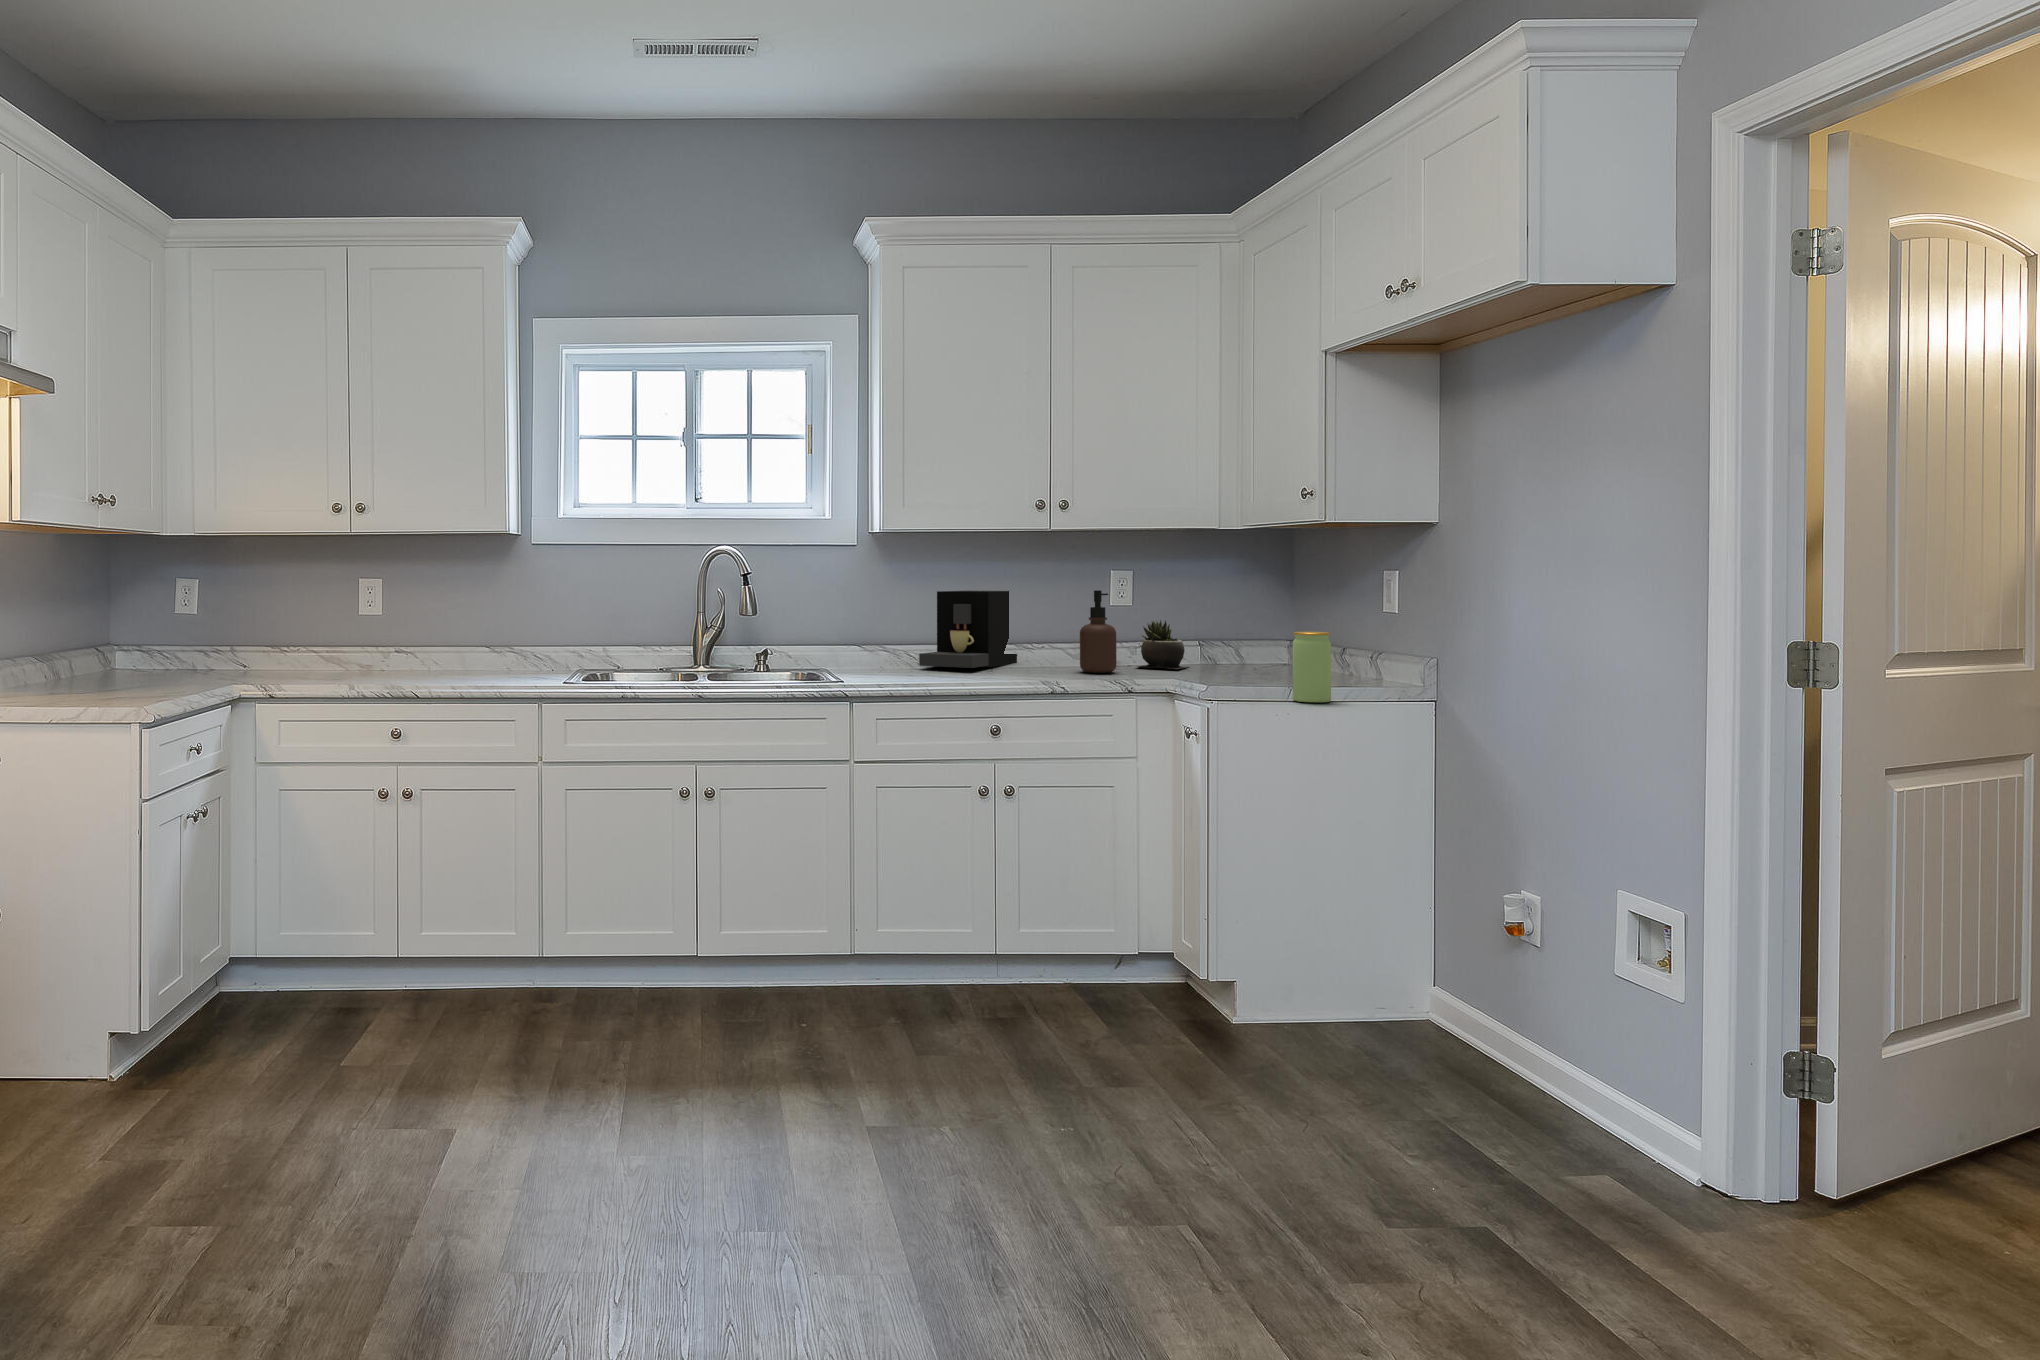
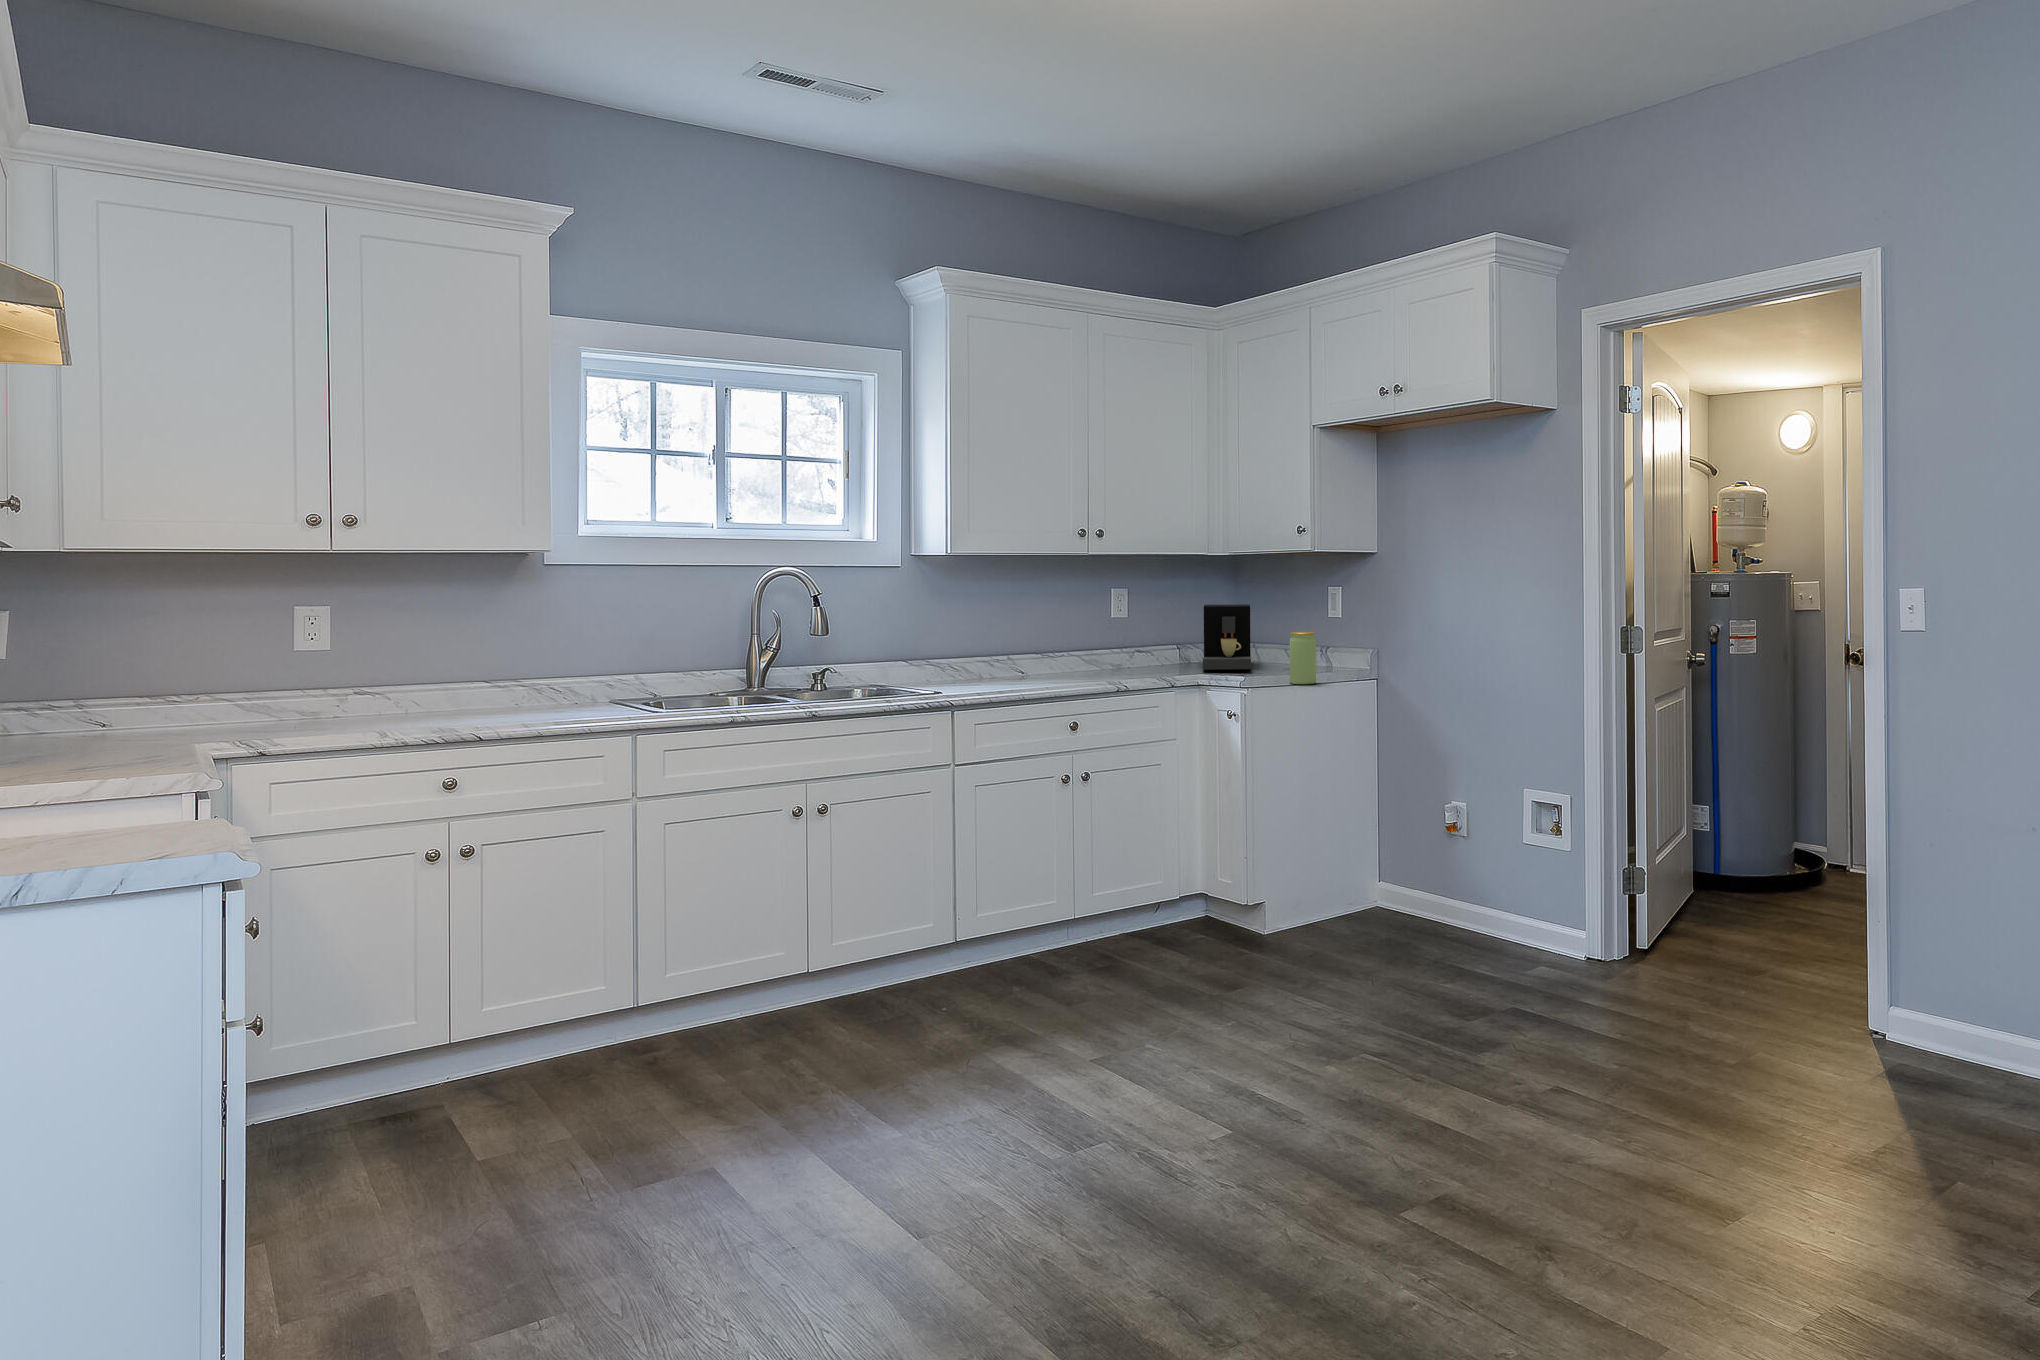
soap dispenser: present [1080,590,1117,673] -> none [1097,602,1127,670]
coffee maker: present [919,591,1017,668] -> present [1203,604,1251,670]
succulent plant: present [1138,620,1188,669] -> none [1132,624,1168,663]

